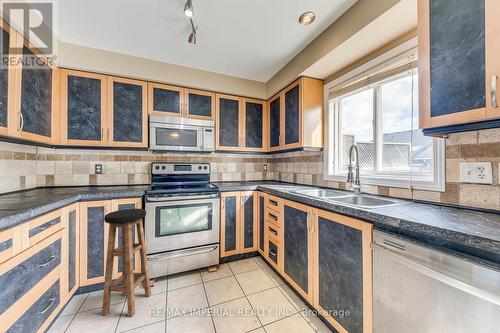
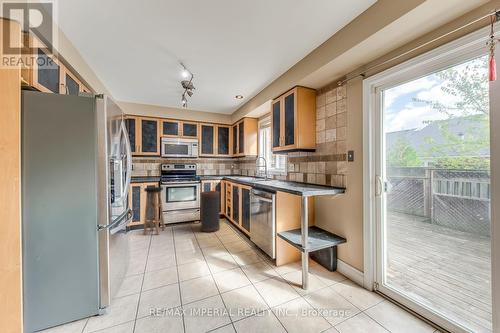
trash can: none [222,215,260,307] -> present [200,191,220,232]

